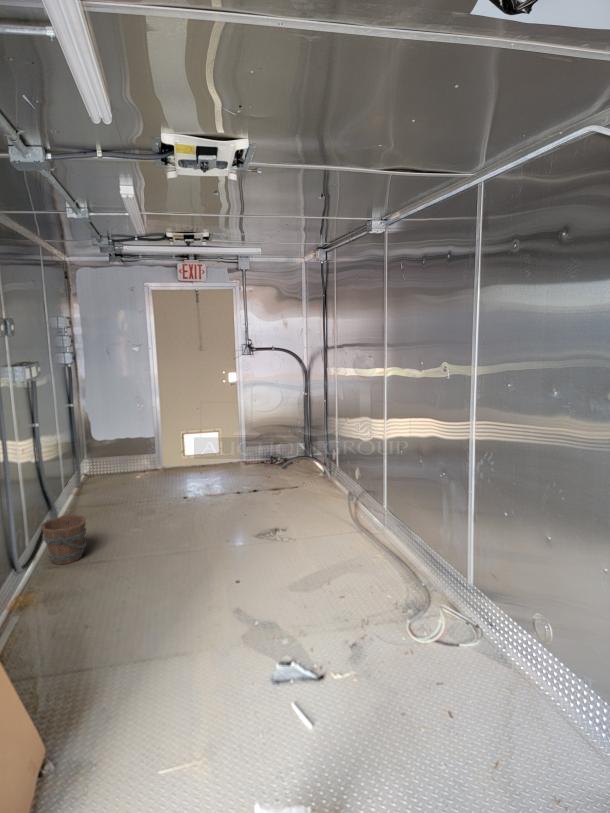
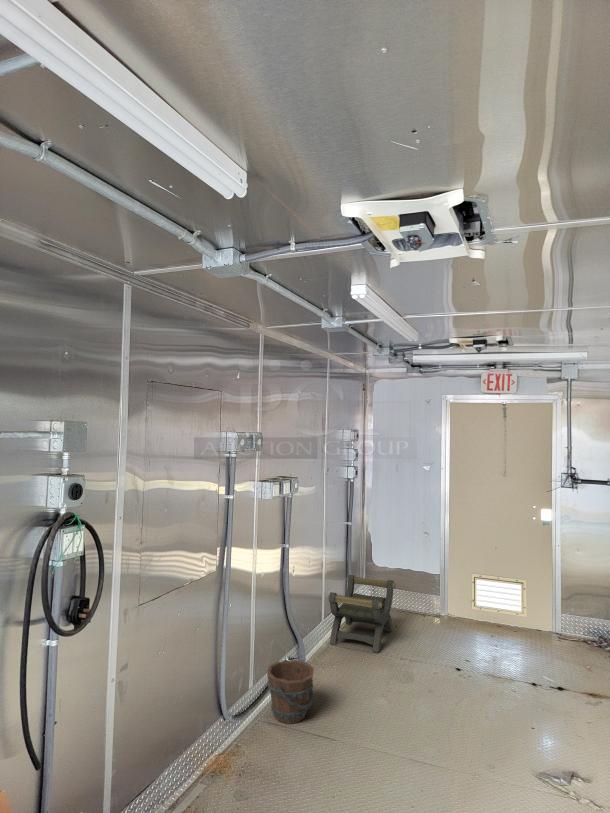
stool: none [67,446,123,508] -> present [327,575,396,653]

